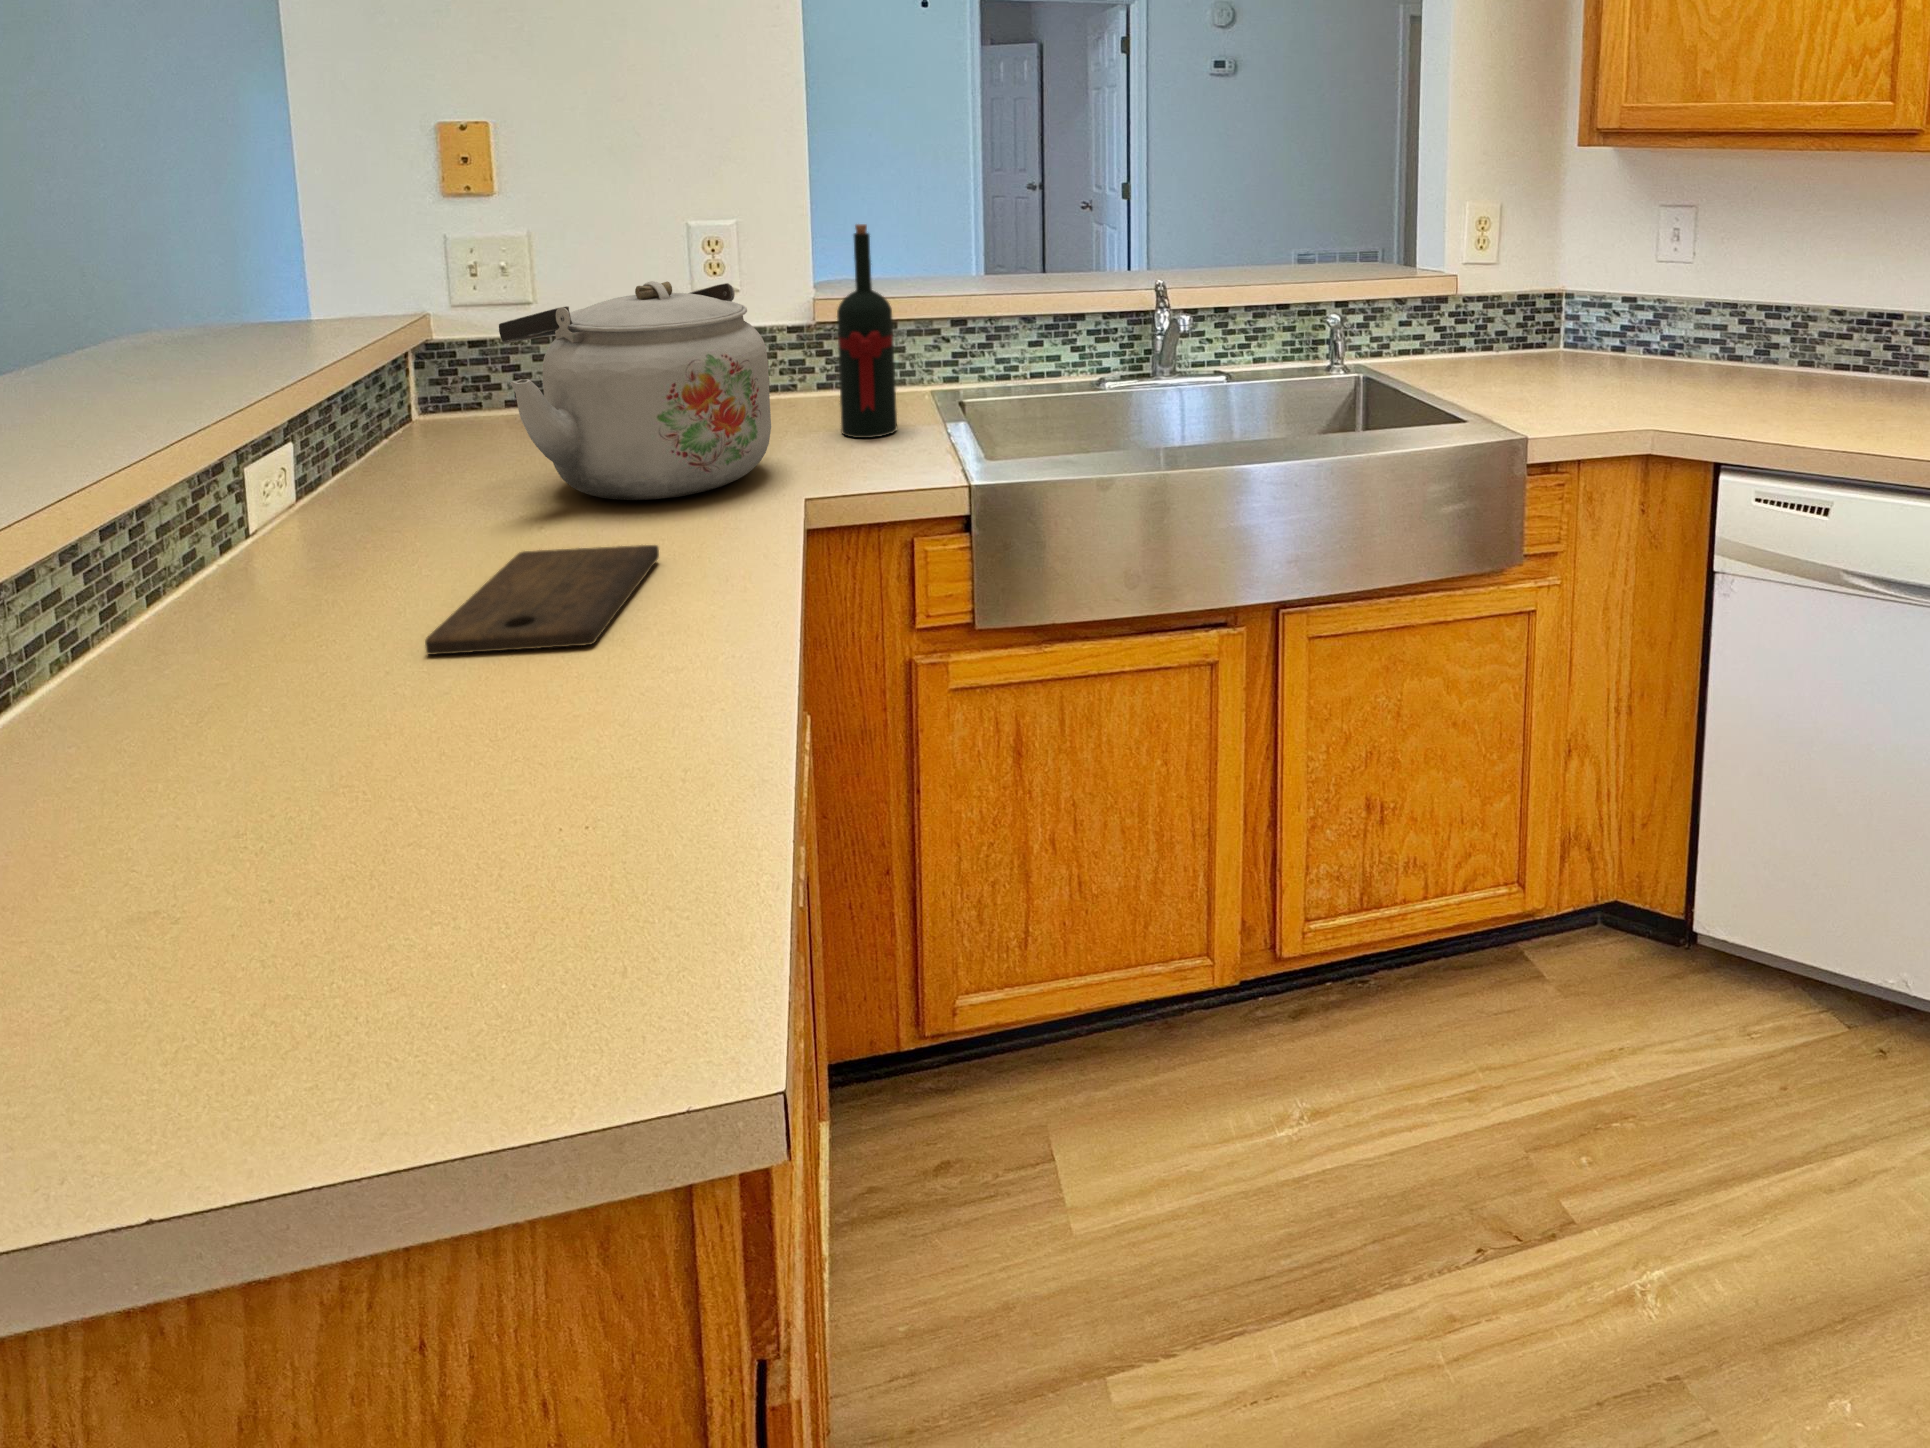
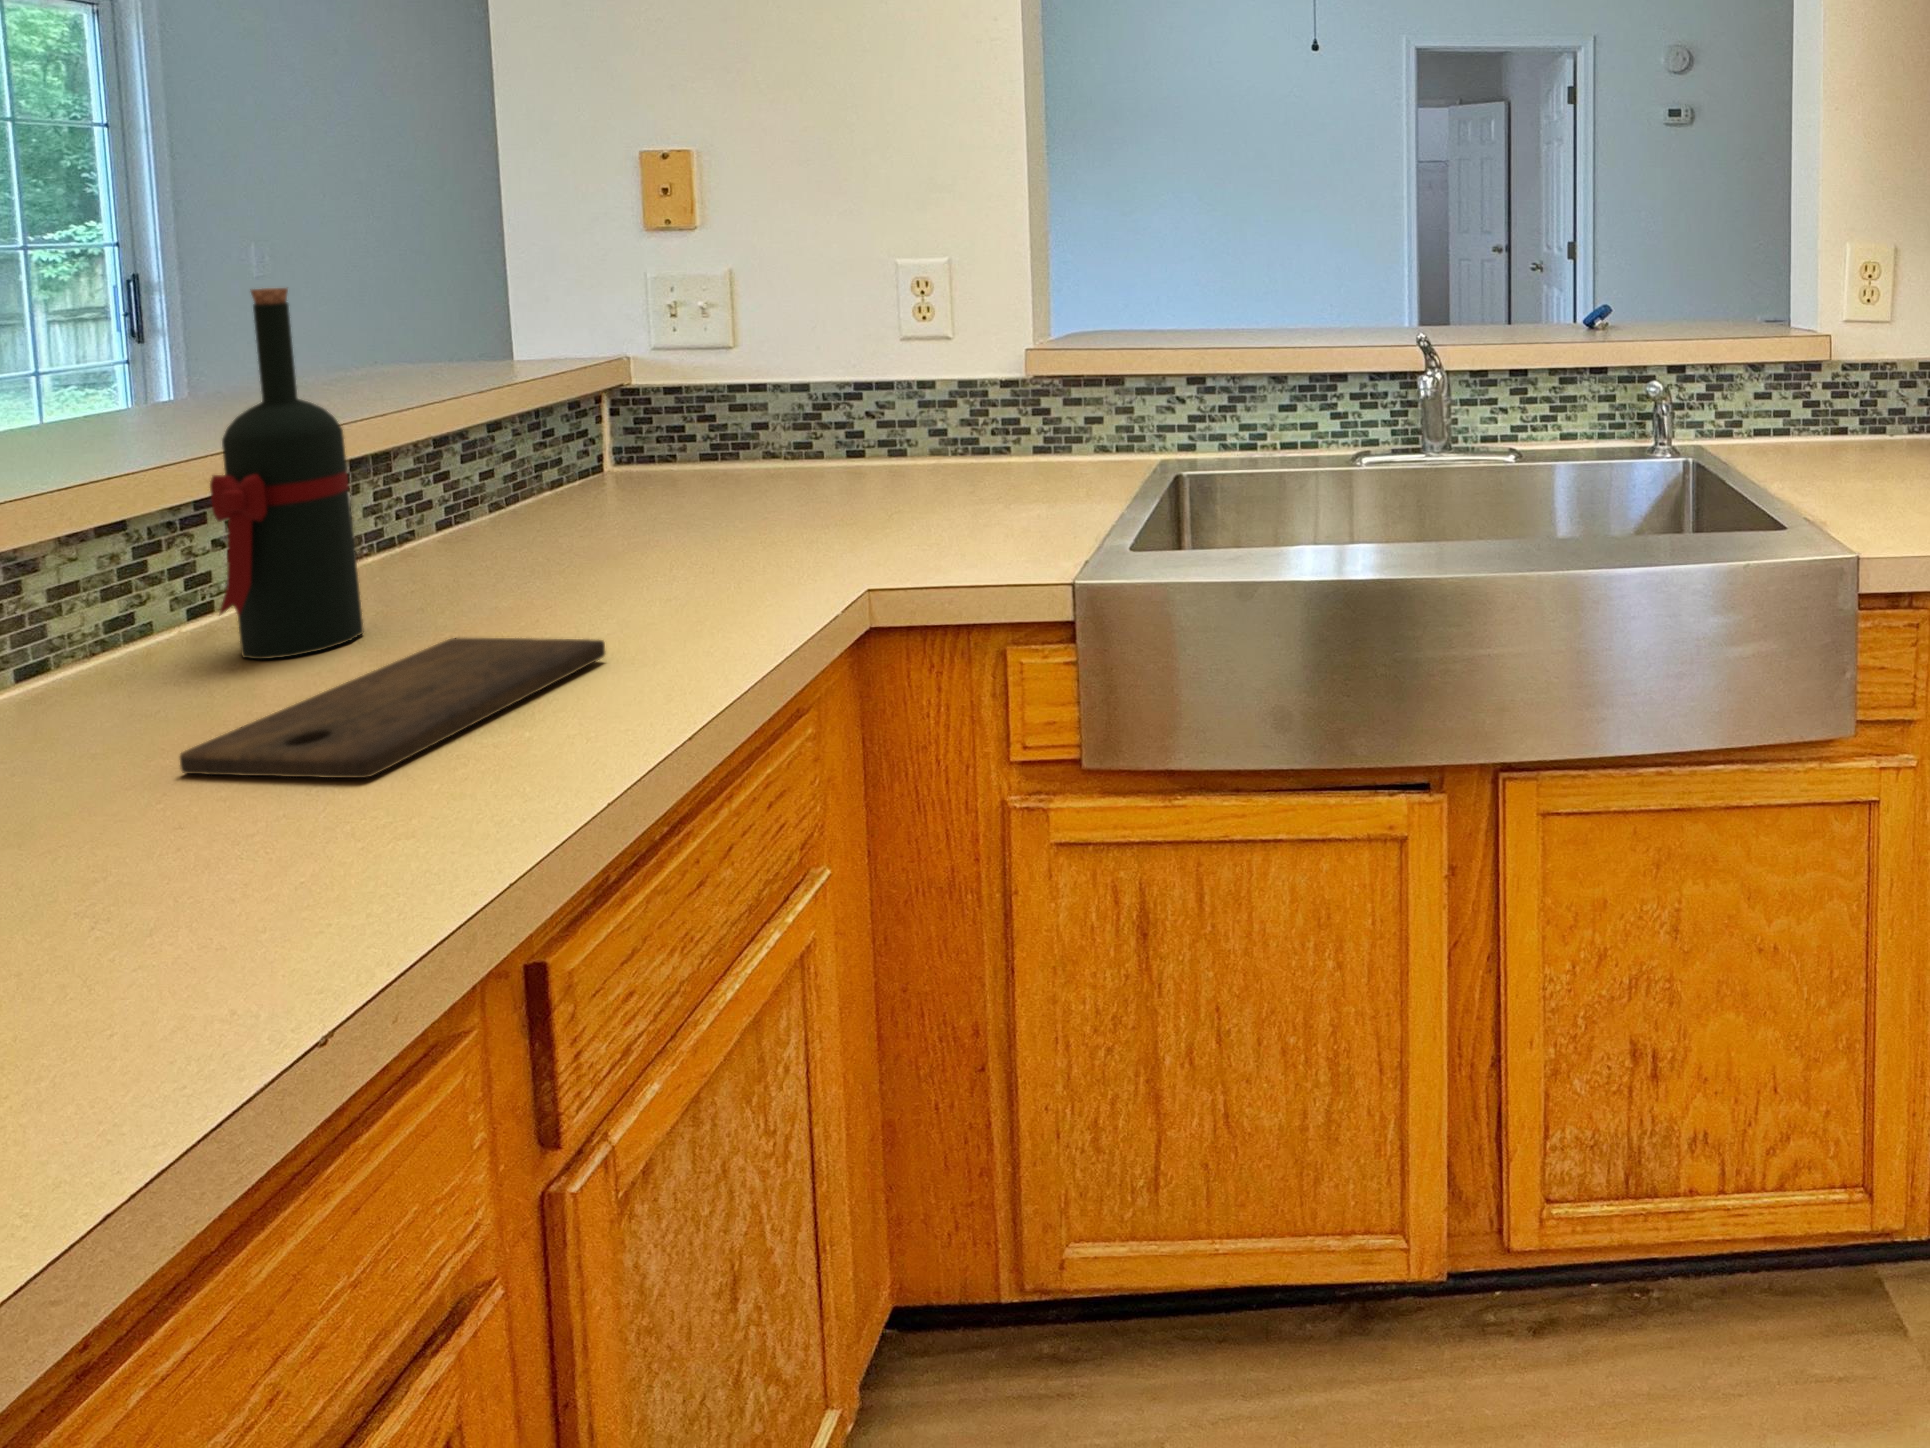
wine bottle: present [837,224,897,438] -> present [210,288,363,660]
kettle: present [499,281,771,500] -> none [525,318,878,578]

